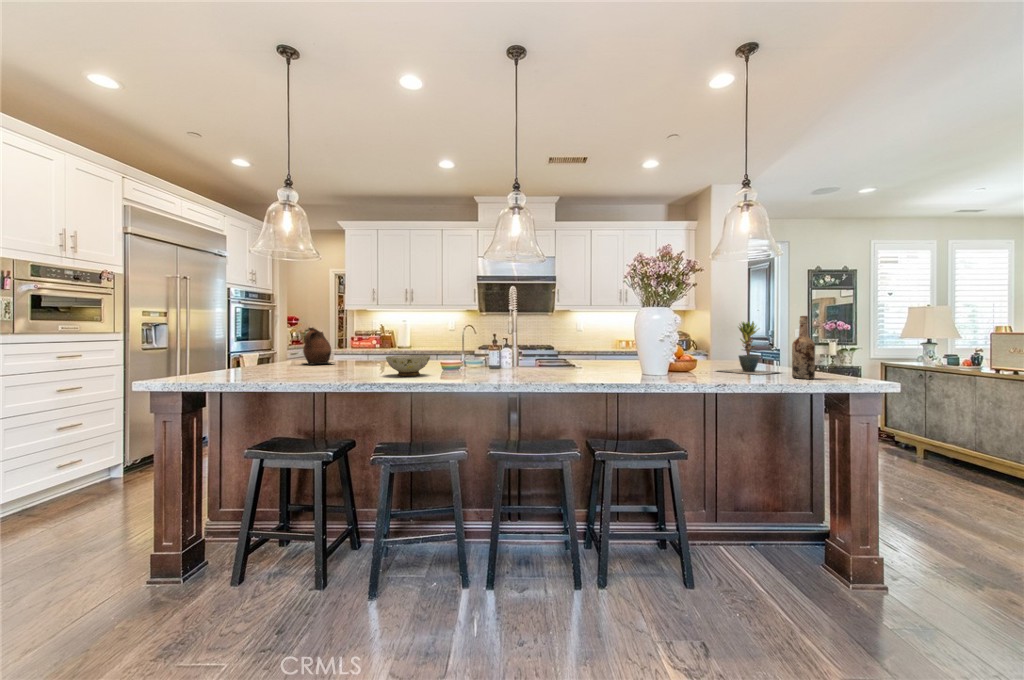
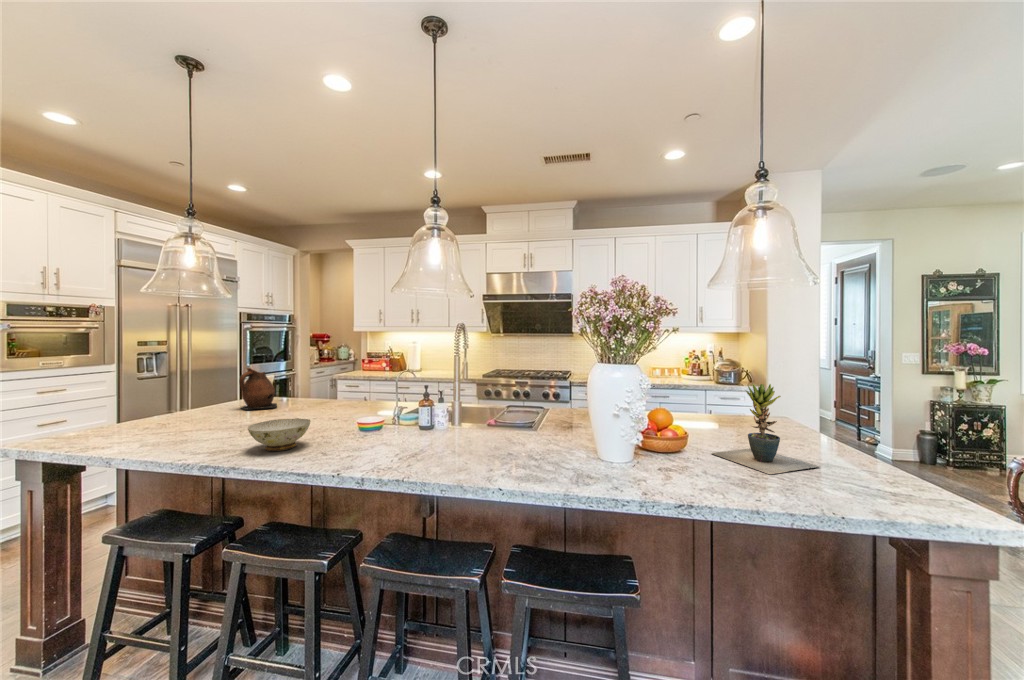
wine bottle: present [792,316,815,379] -> none [820,392,861,502]

